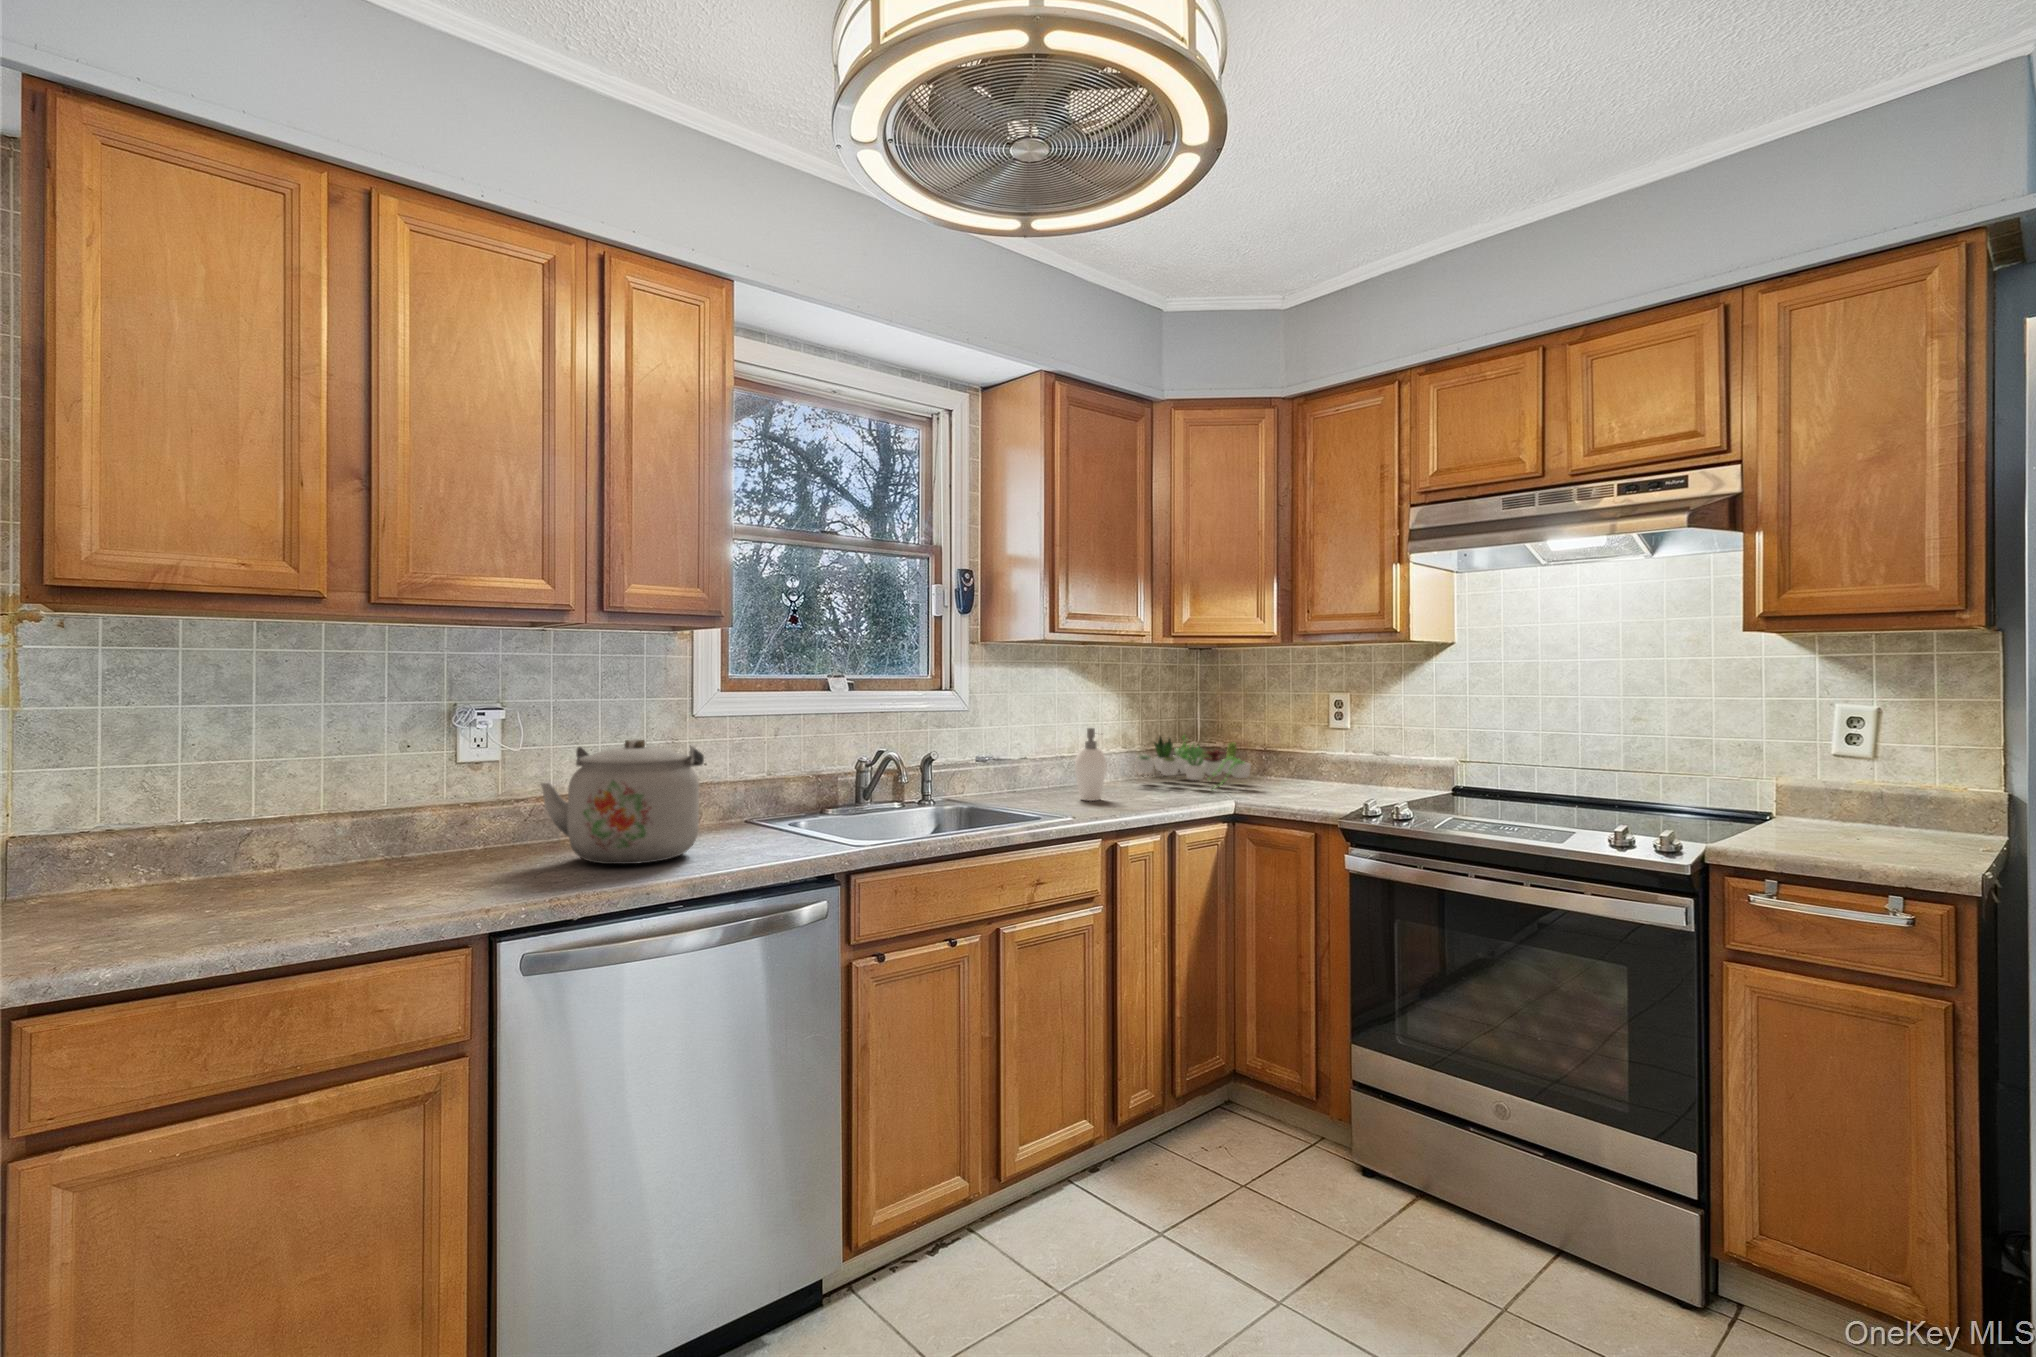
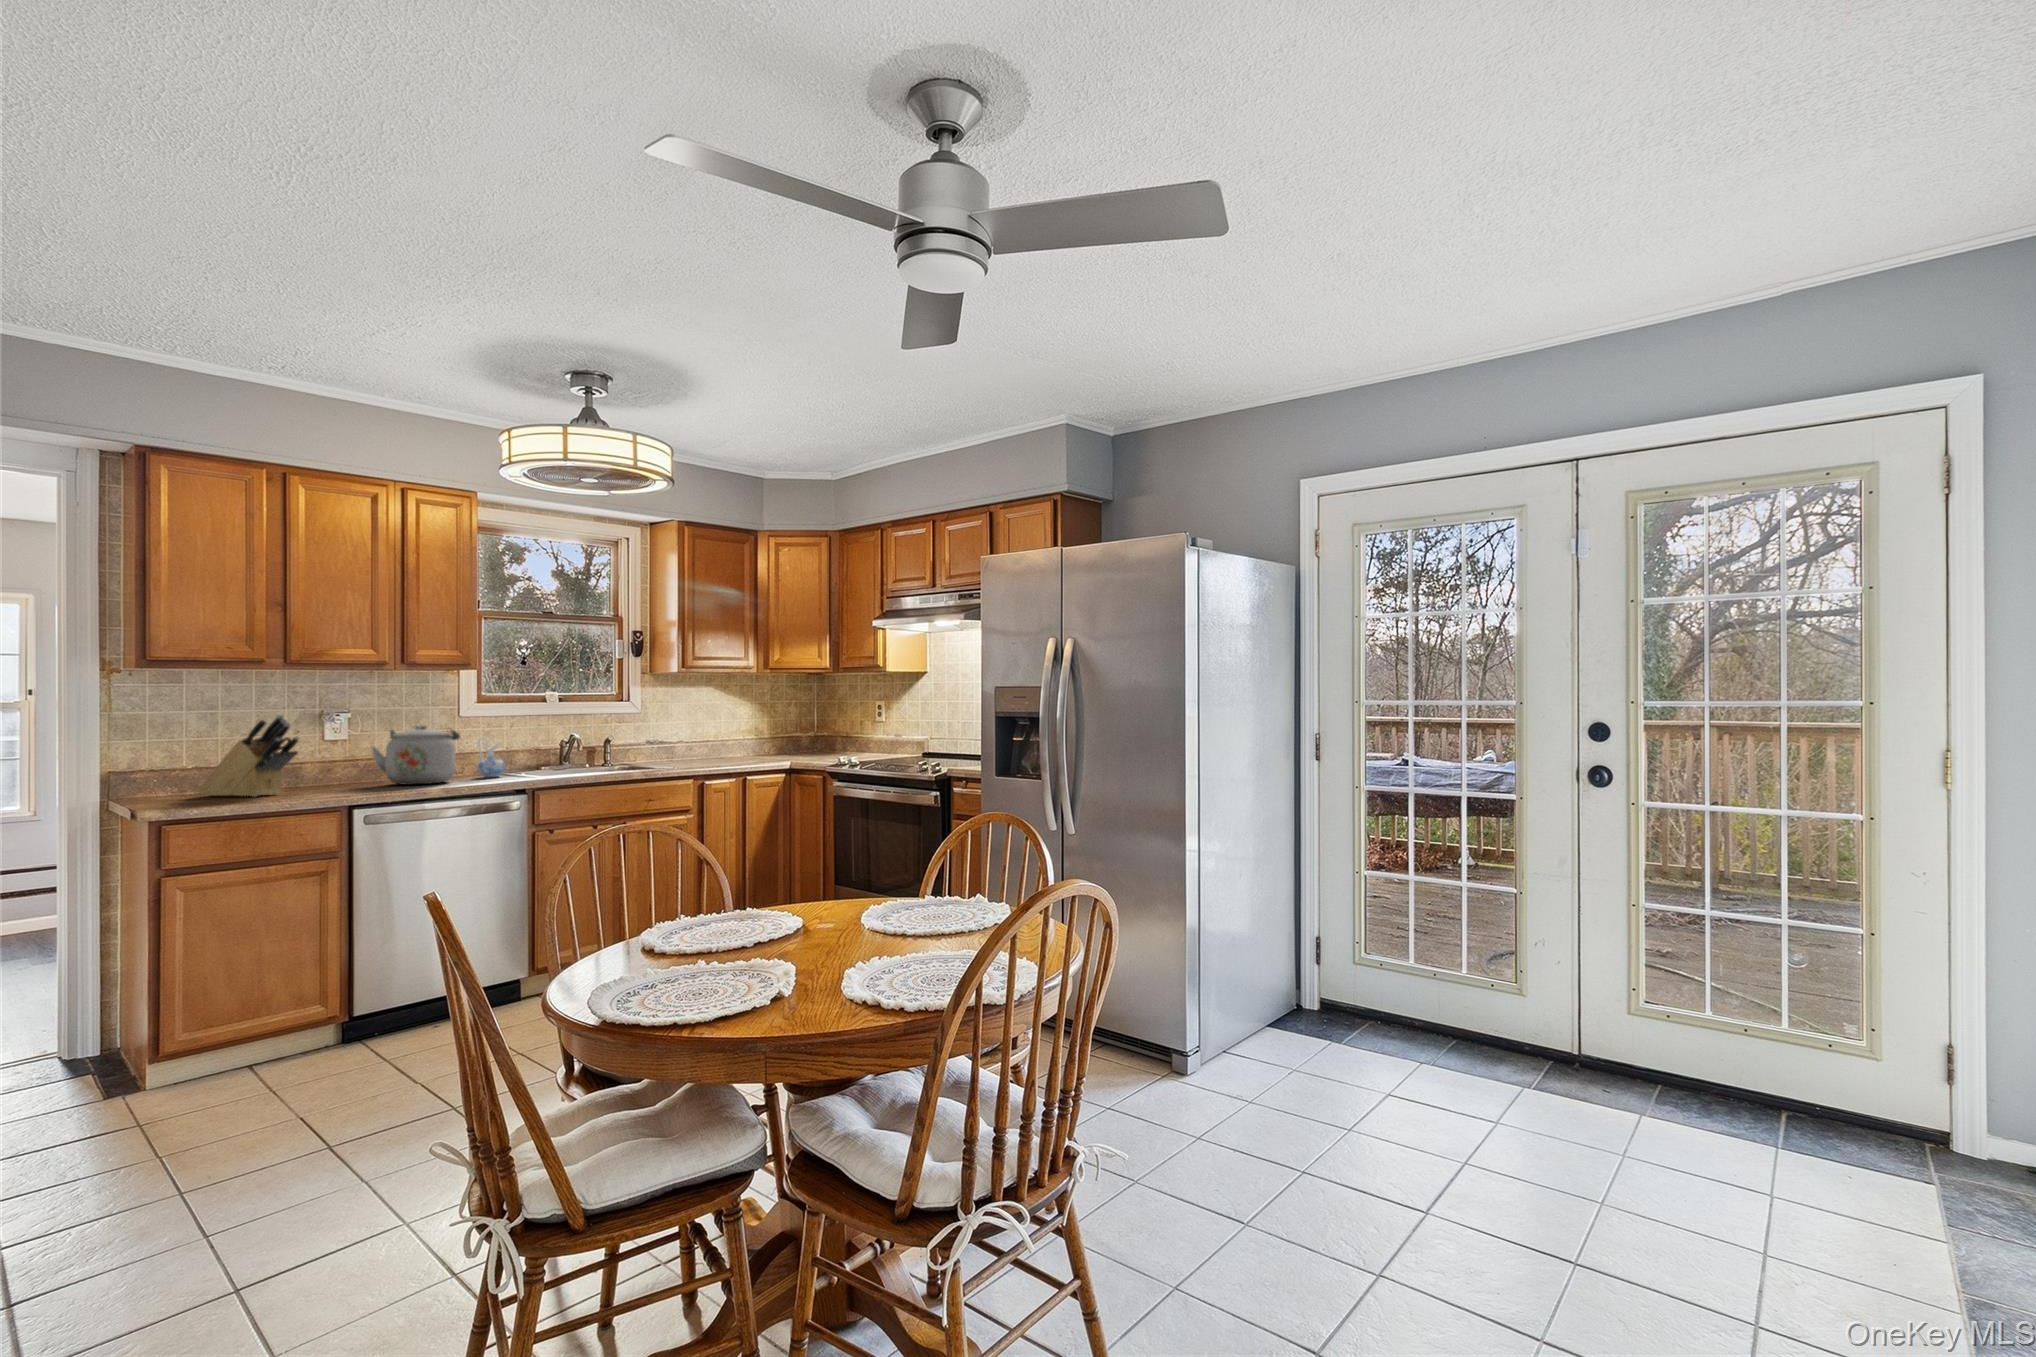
knife block: none [186,720,389,907] -> present [199,715,299,797]
soap dispenser: present [1075,728,1106,801] -> none [698,722,717,763]
succulent plant: present [1135,736,1251,790] -> none [741,725,816,758]
ceramic pitcher: none [733,761,781,838] -> present [478,738,505,777]

